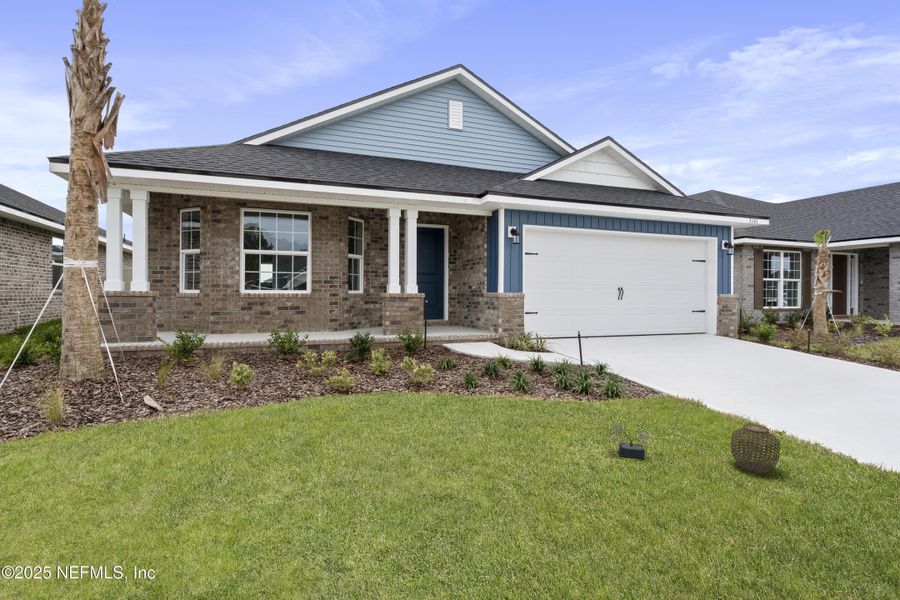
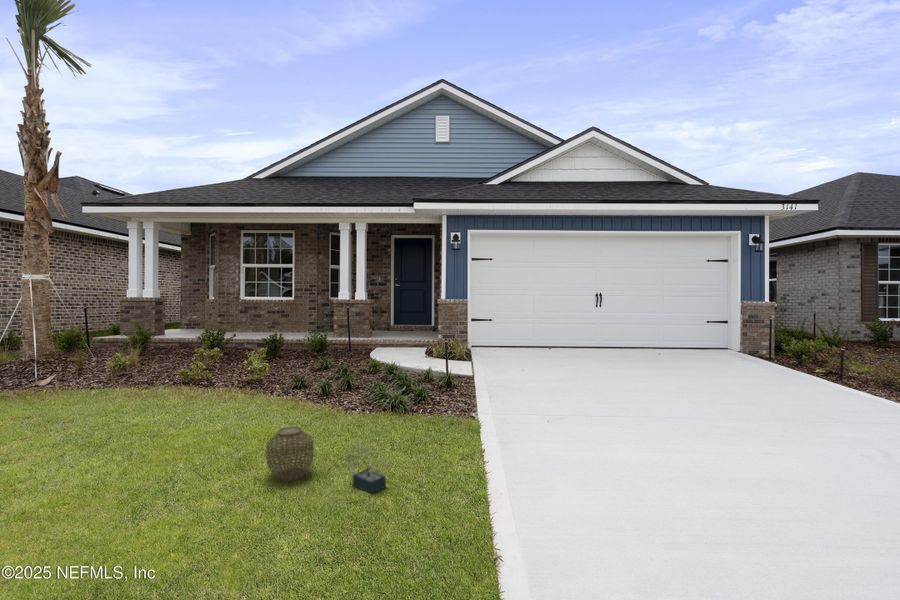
decorative plant: present [609,421,652,459] -> present [345,442,390,493]

